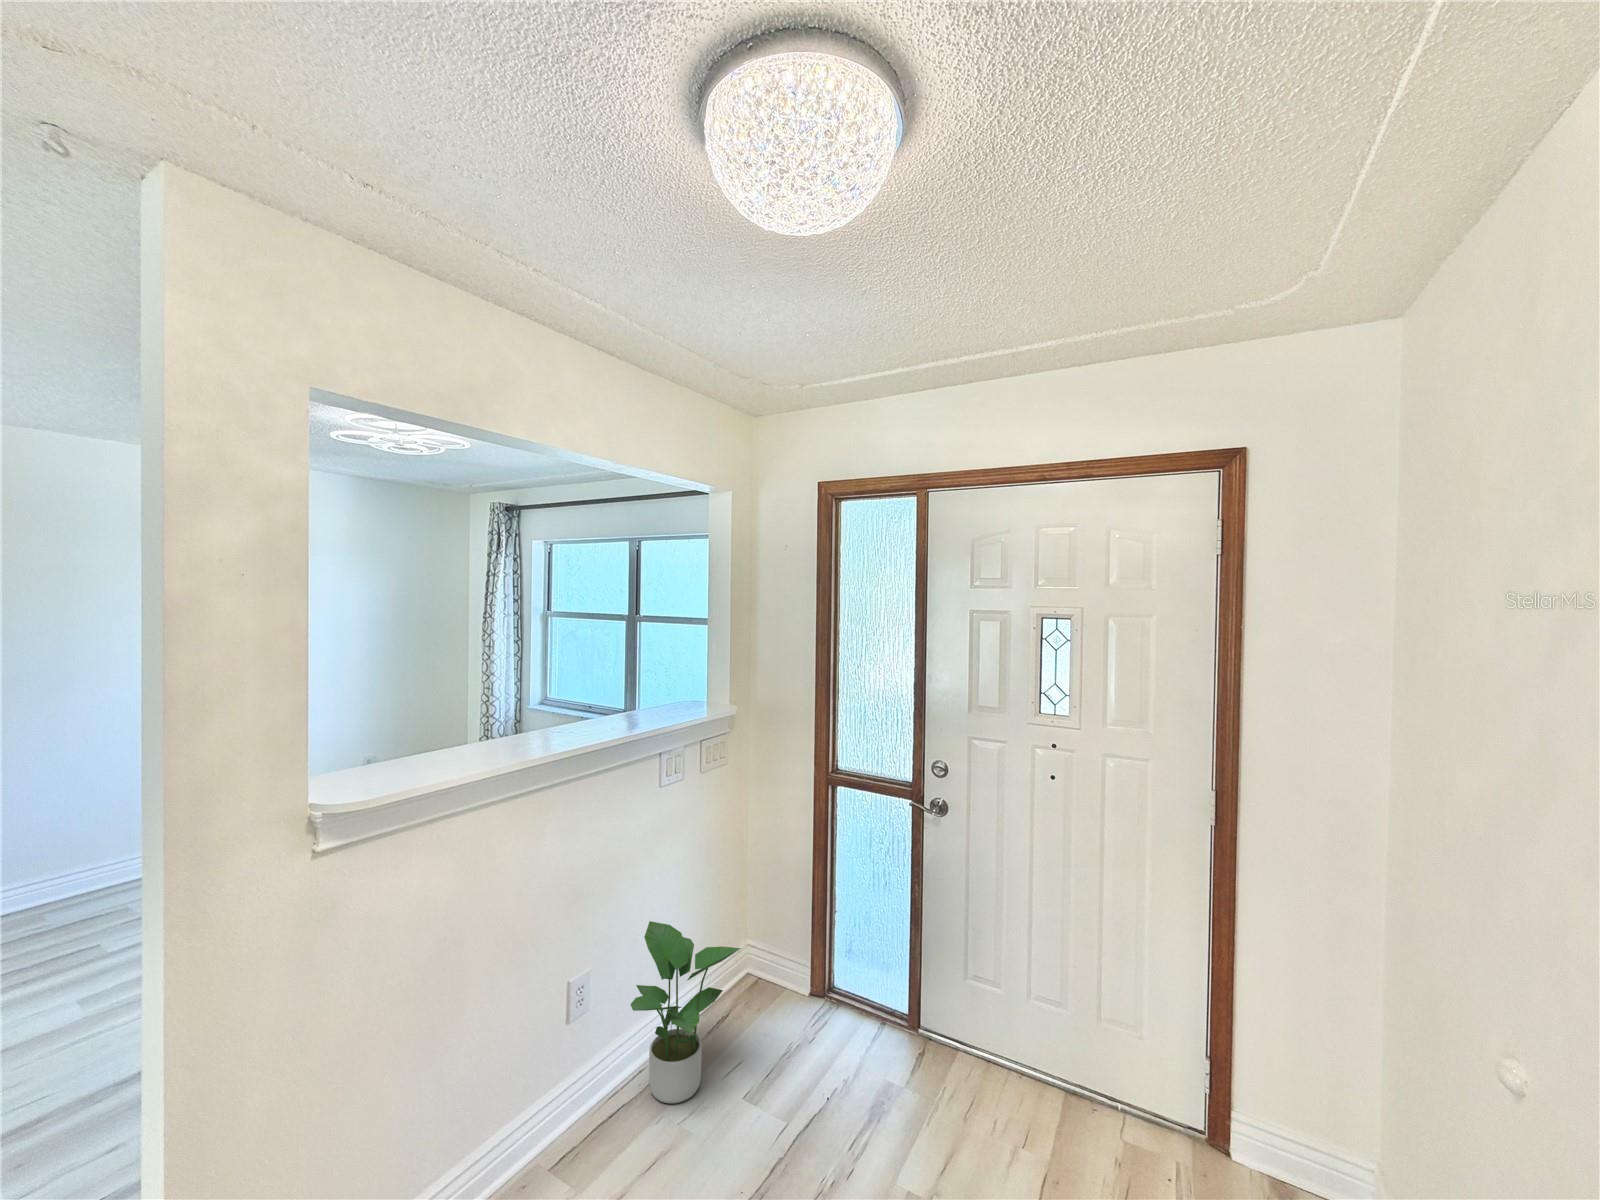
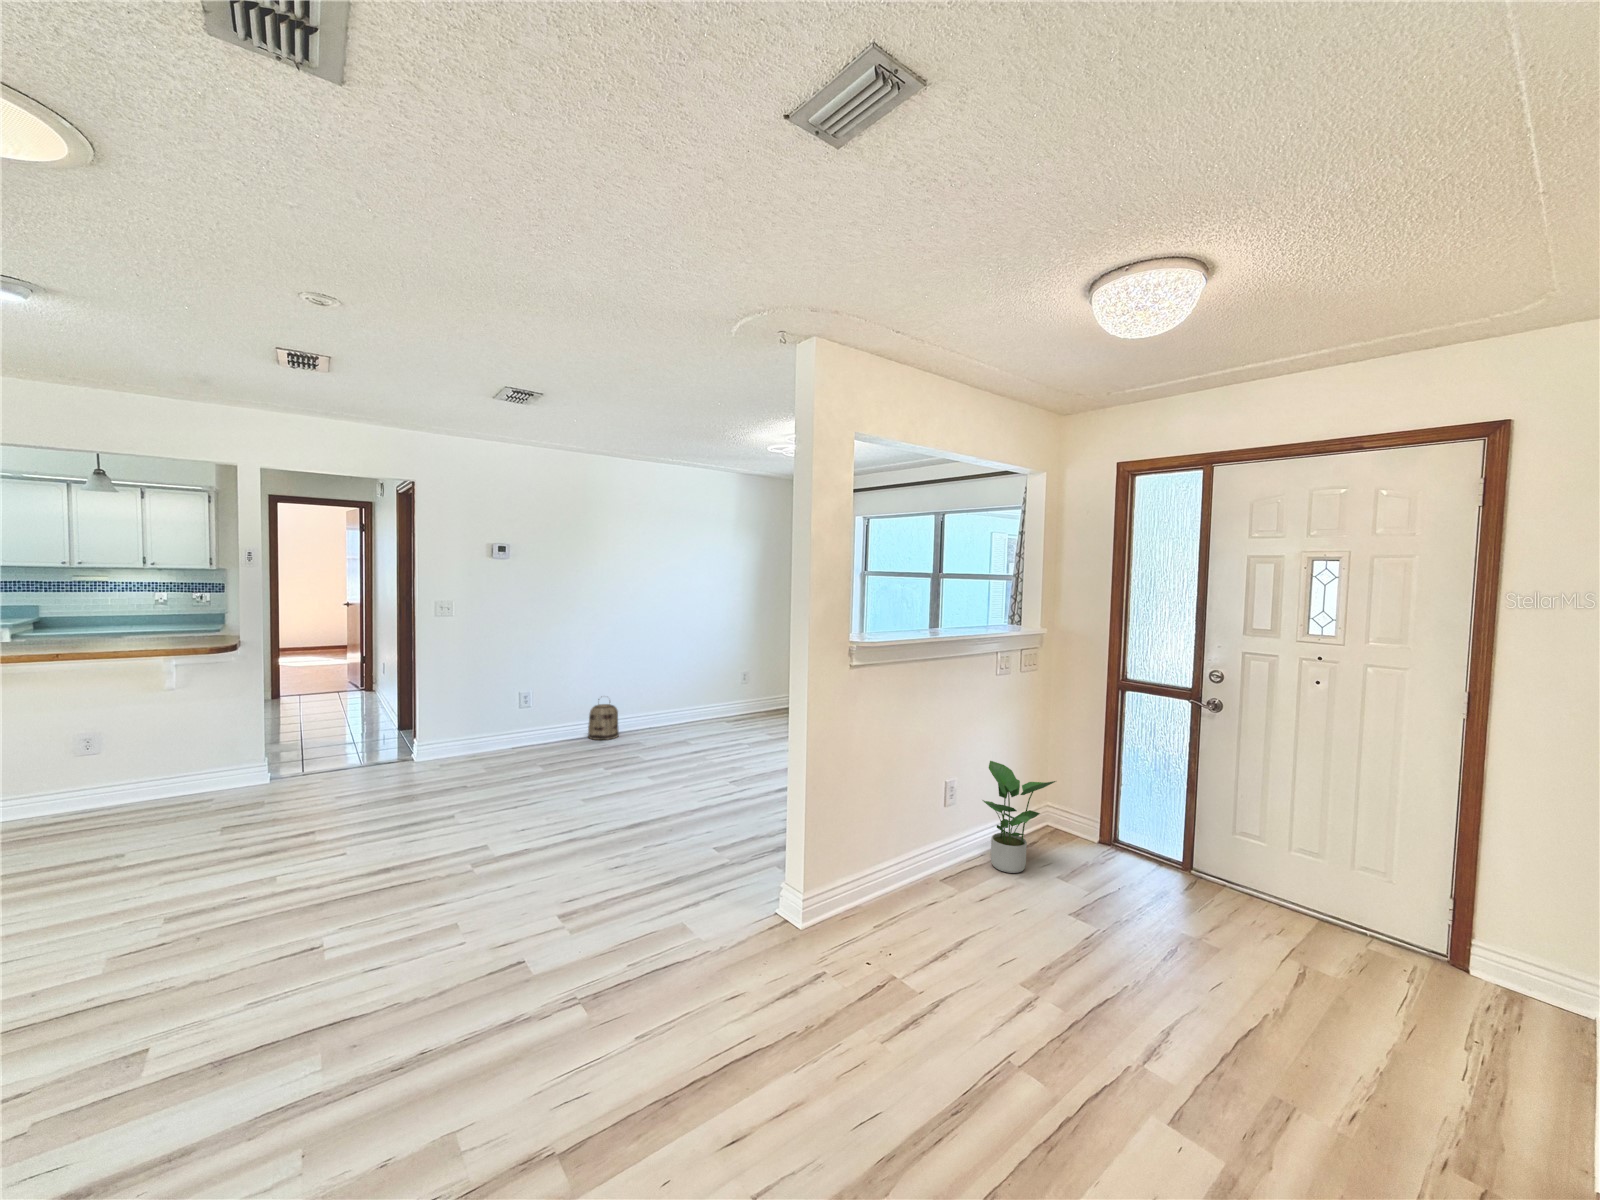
basket: none [23,834,99,914] -> present [588,699,619,740]

